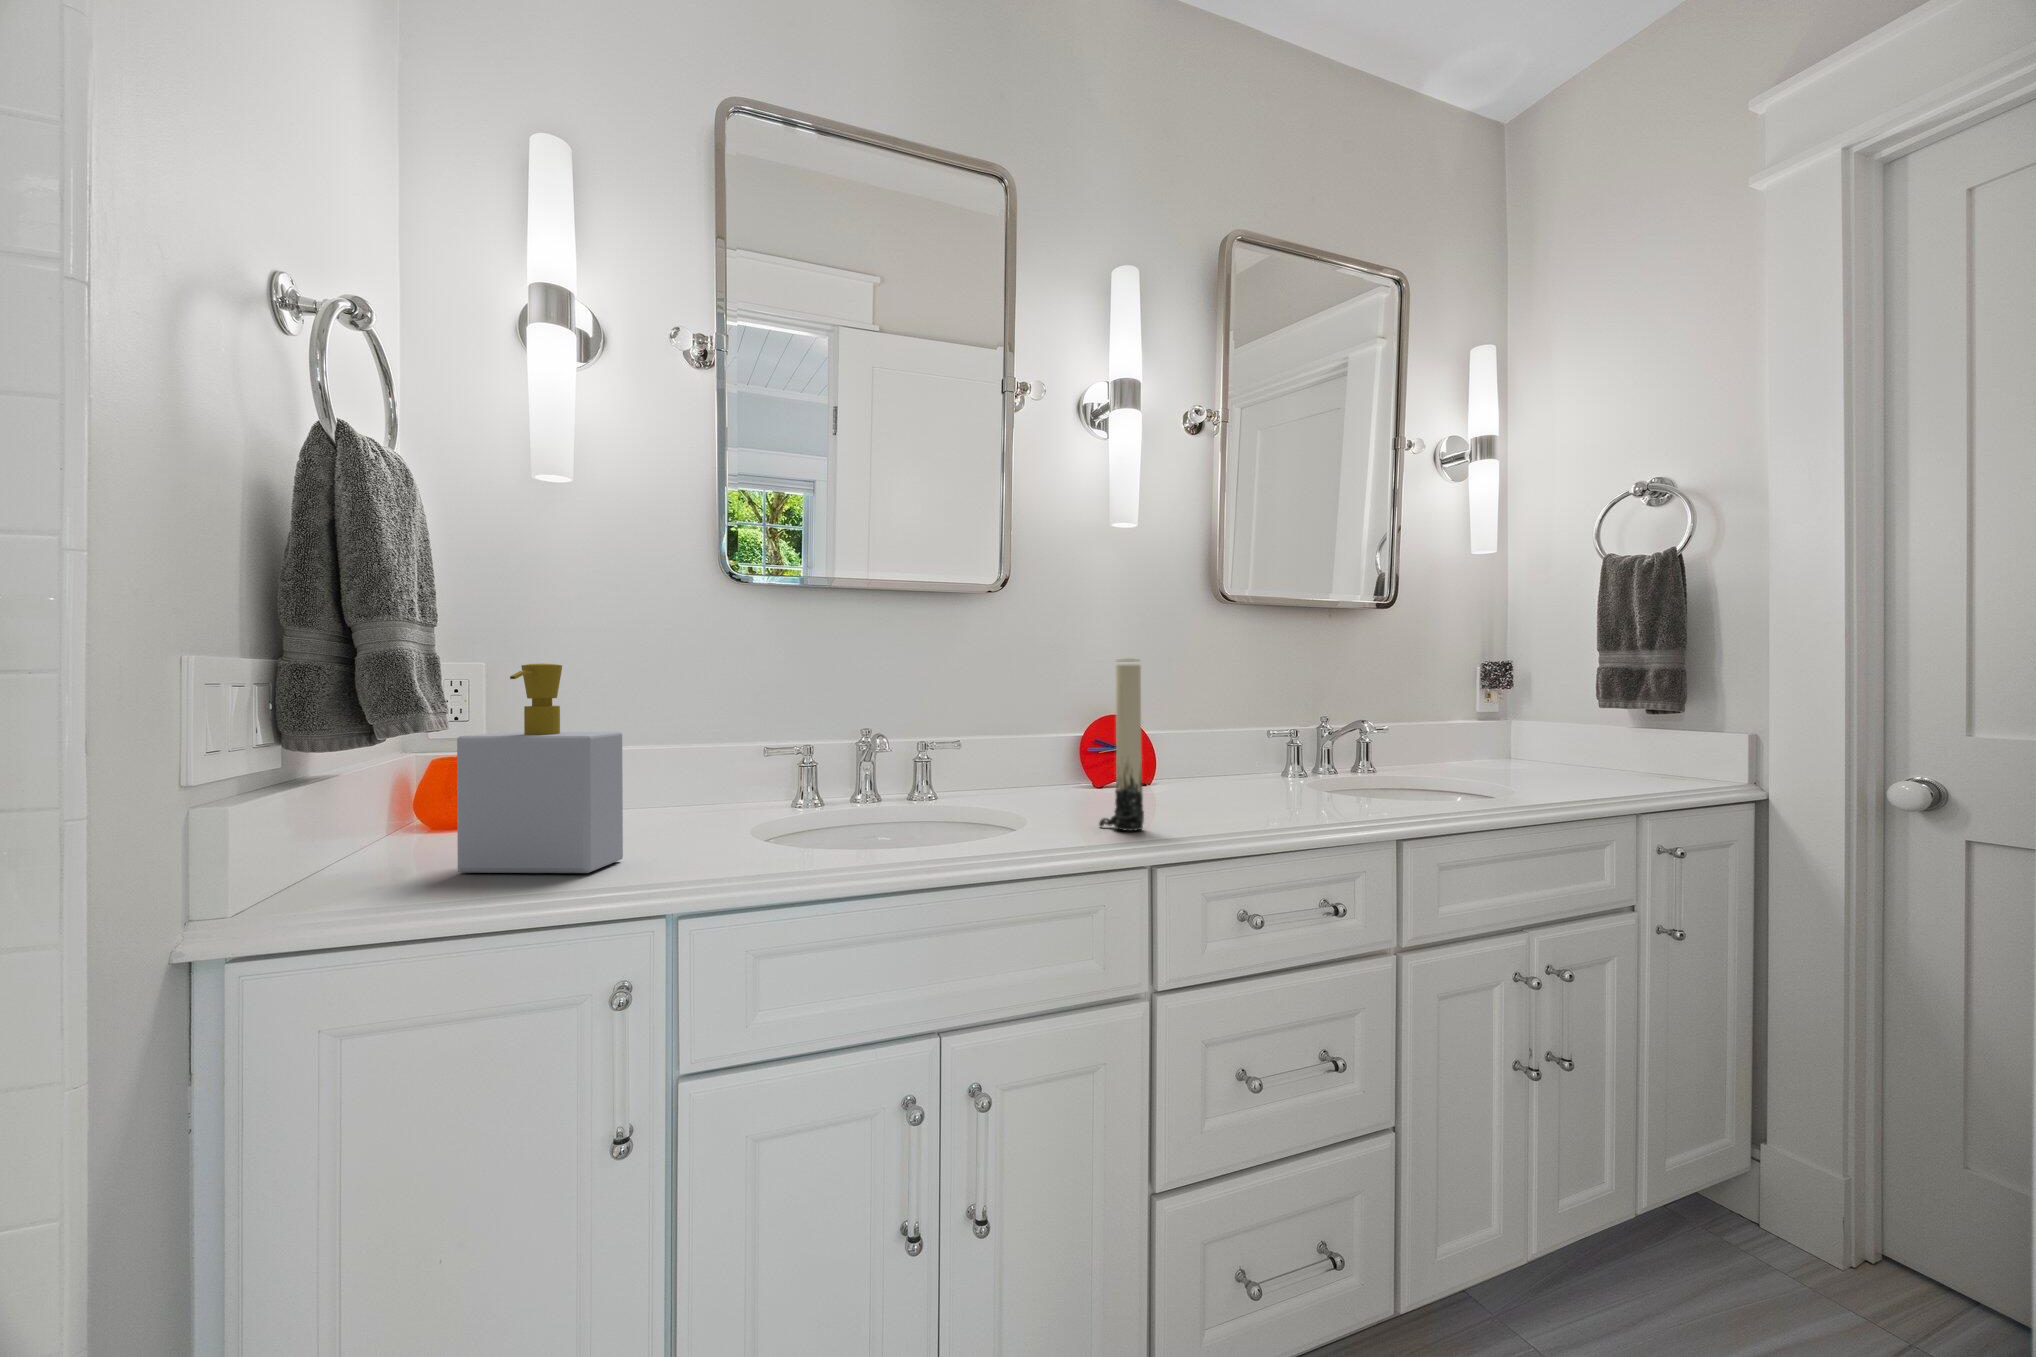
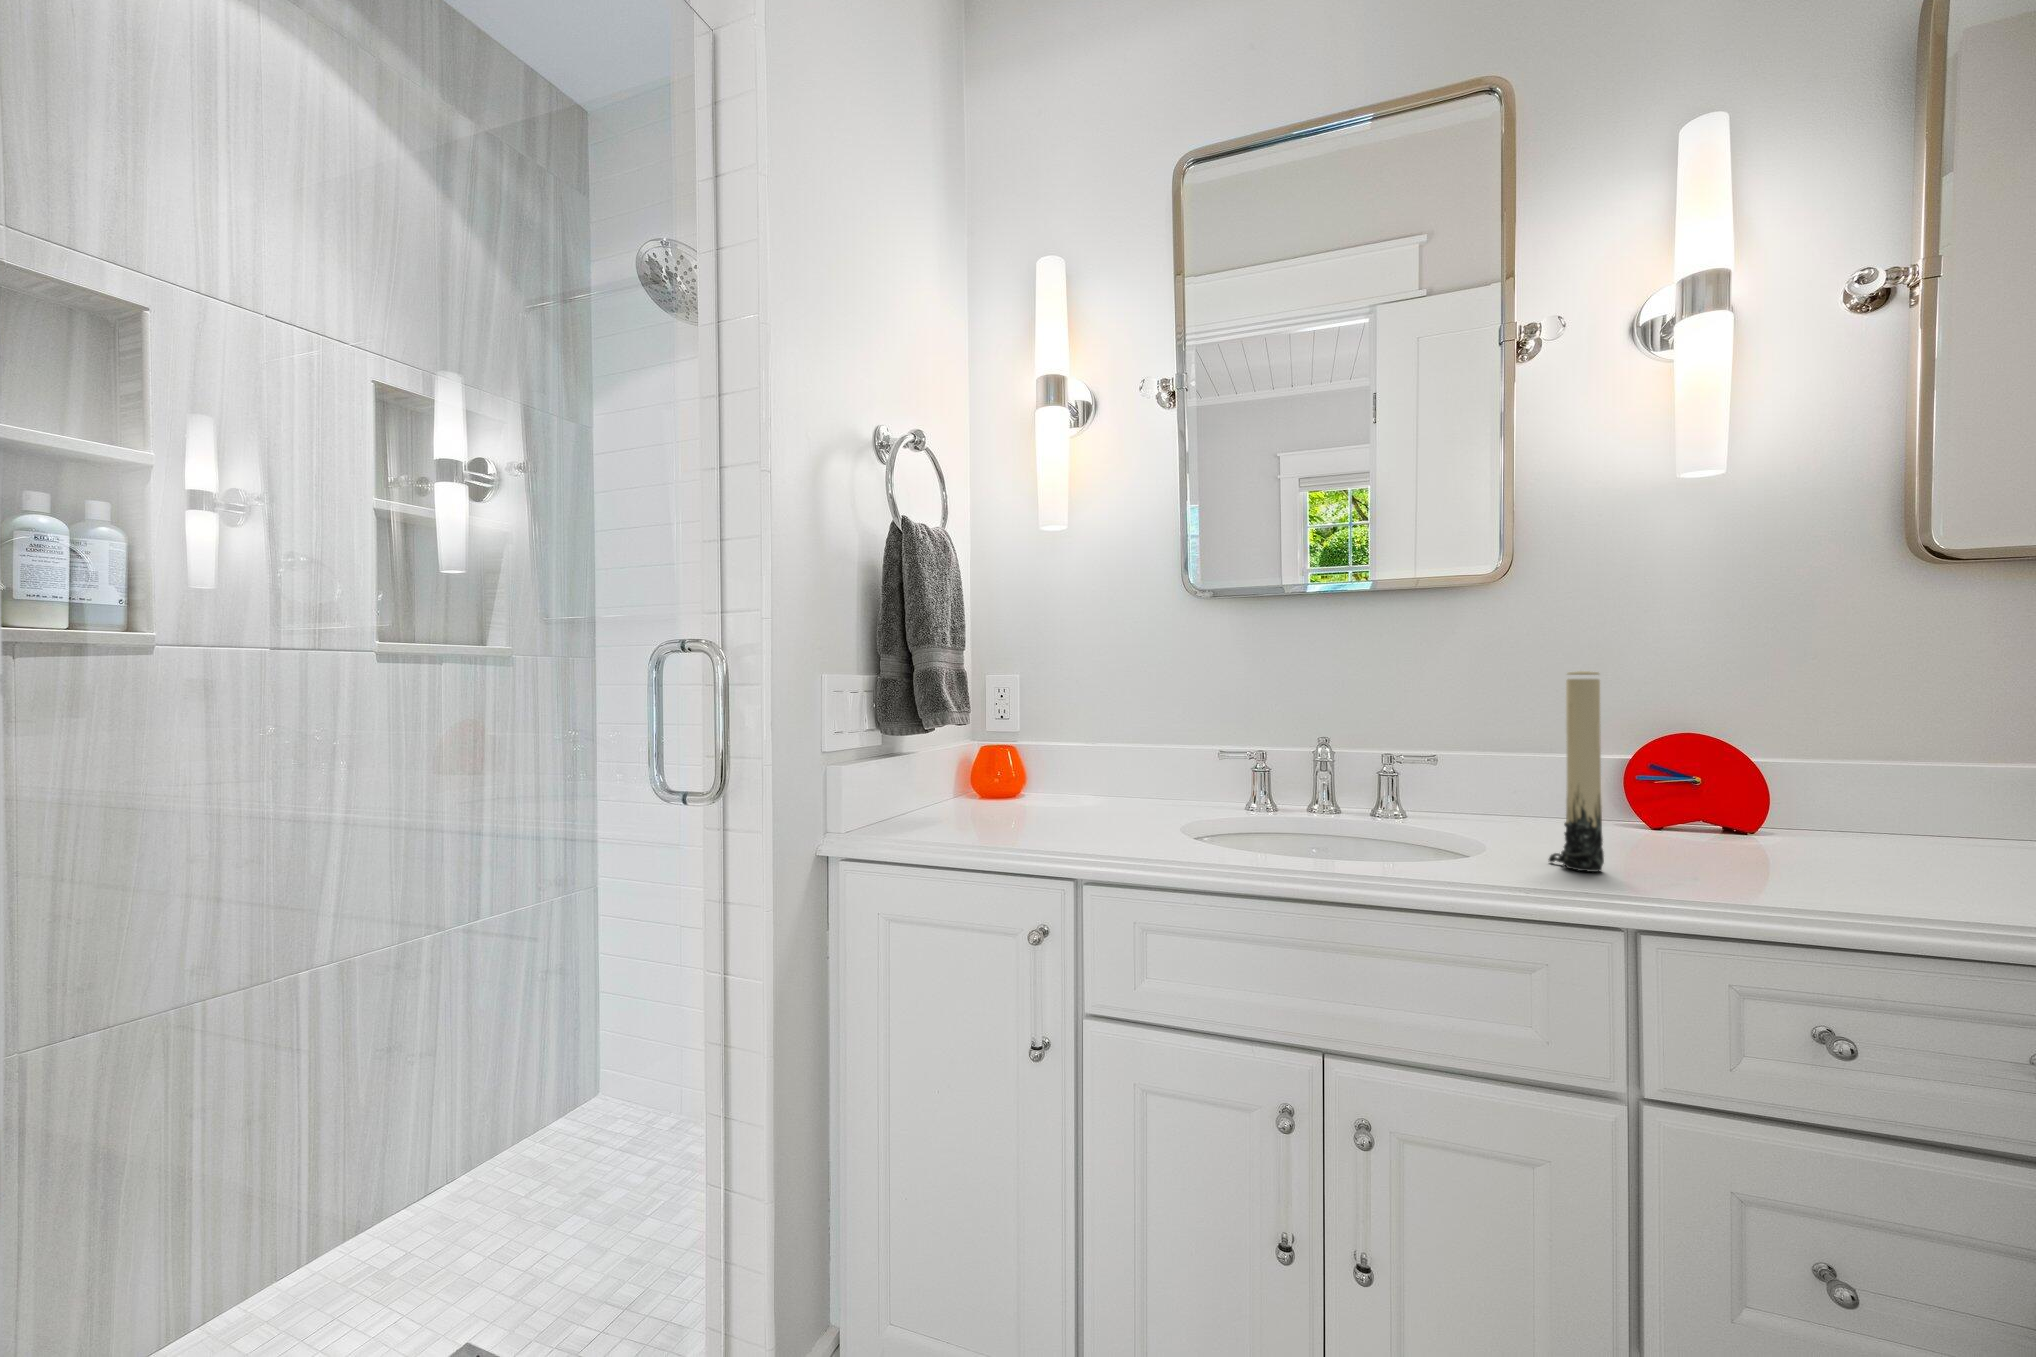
soap bottle: present [457,664,623,873] -> none [967,677,1071,837]

